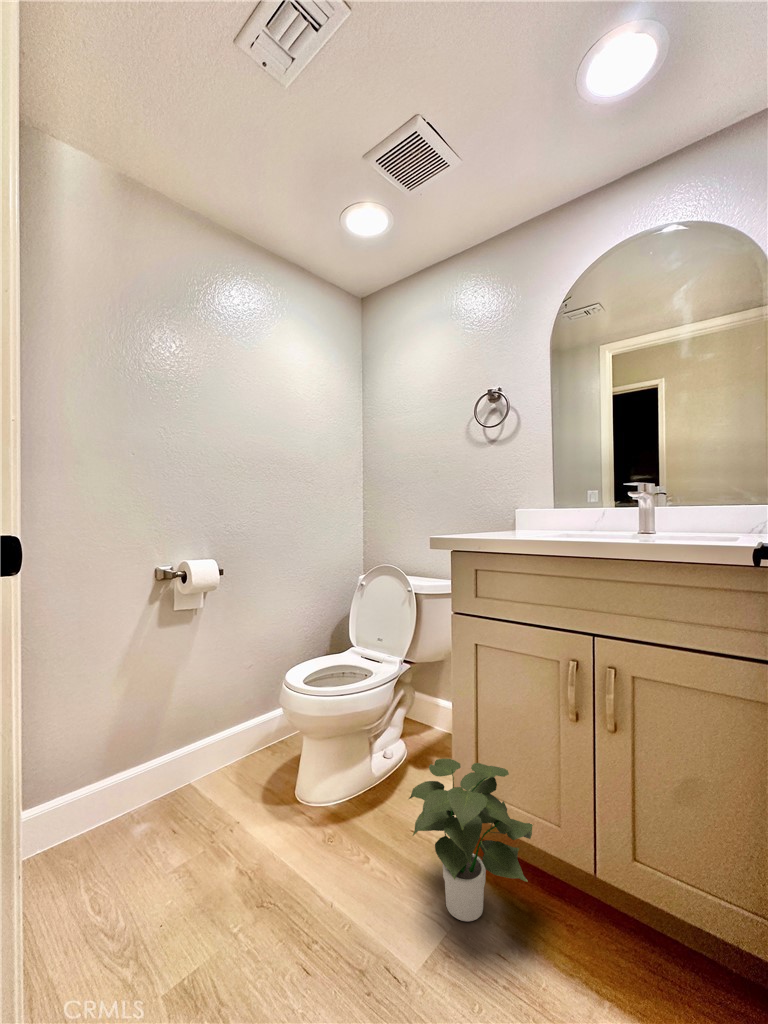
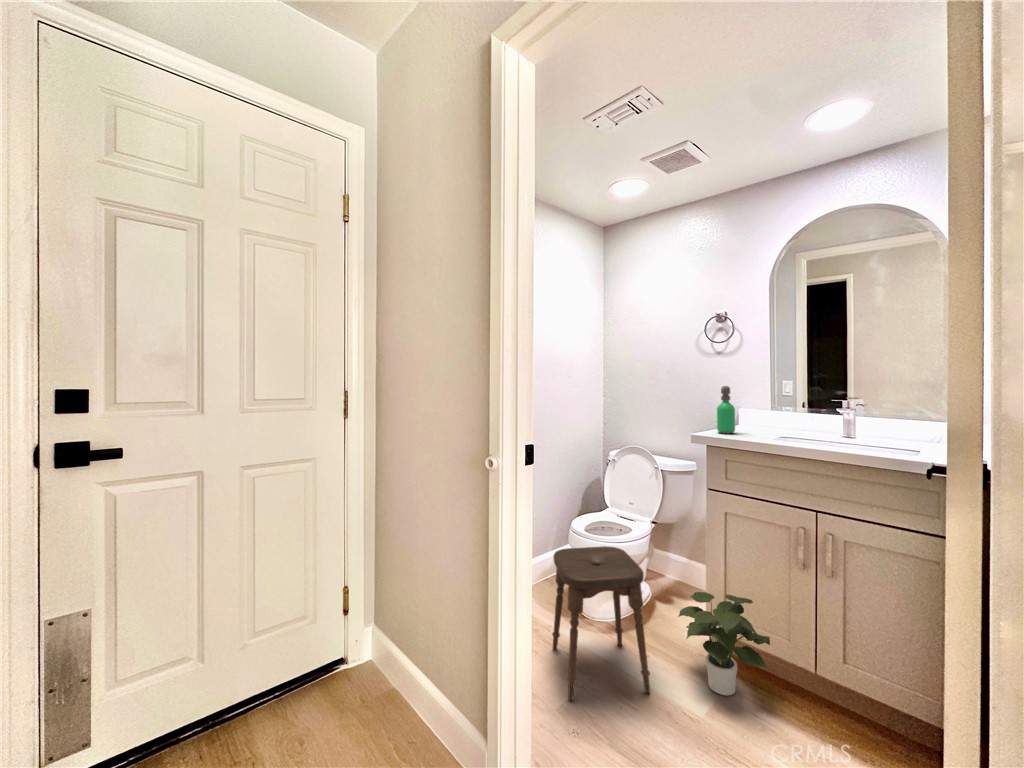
soap dispenser: none [476,471,499,535] -> present [717,386,735,434]
stool: none [217,697,355,956] -> present [552,546,650,700]

